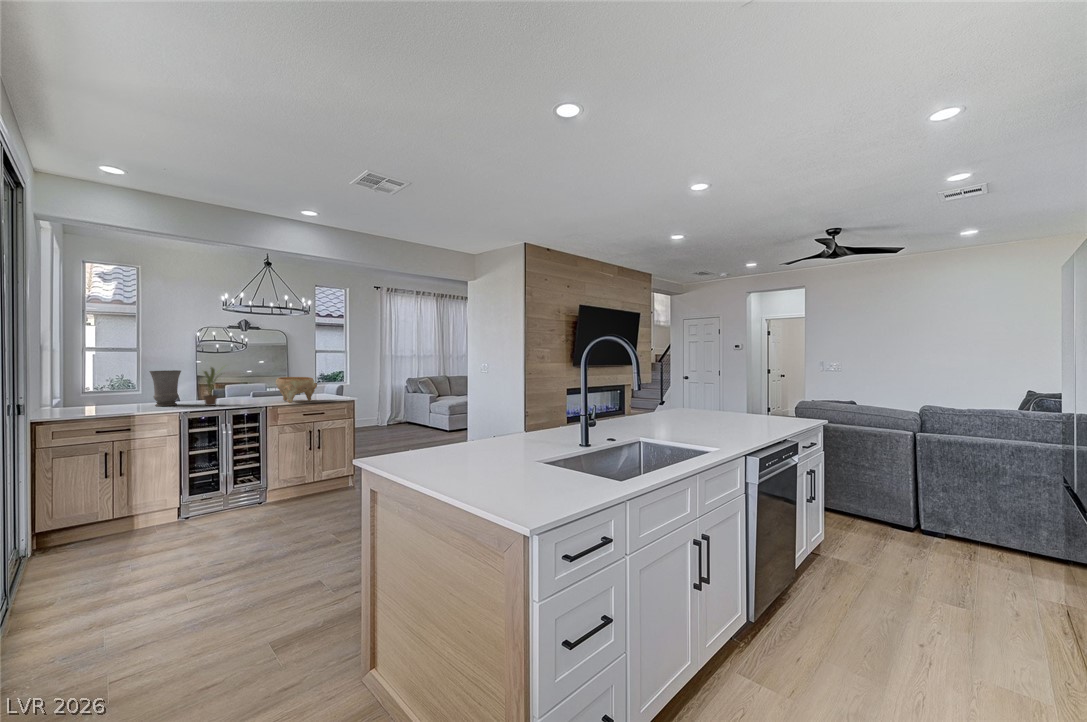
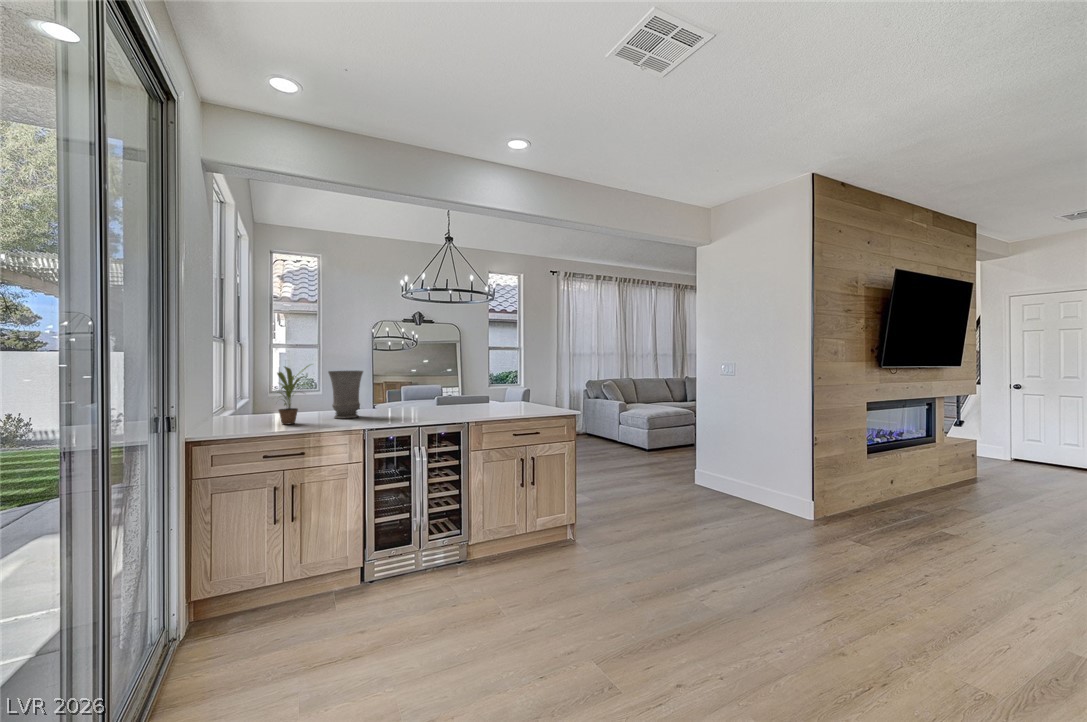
potted plant: present [204,367,217,406] -> present [277,365,310,425]
decorative bowl: present [276,377,317,403] -> none [475,381,525,419]

